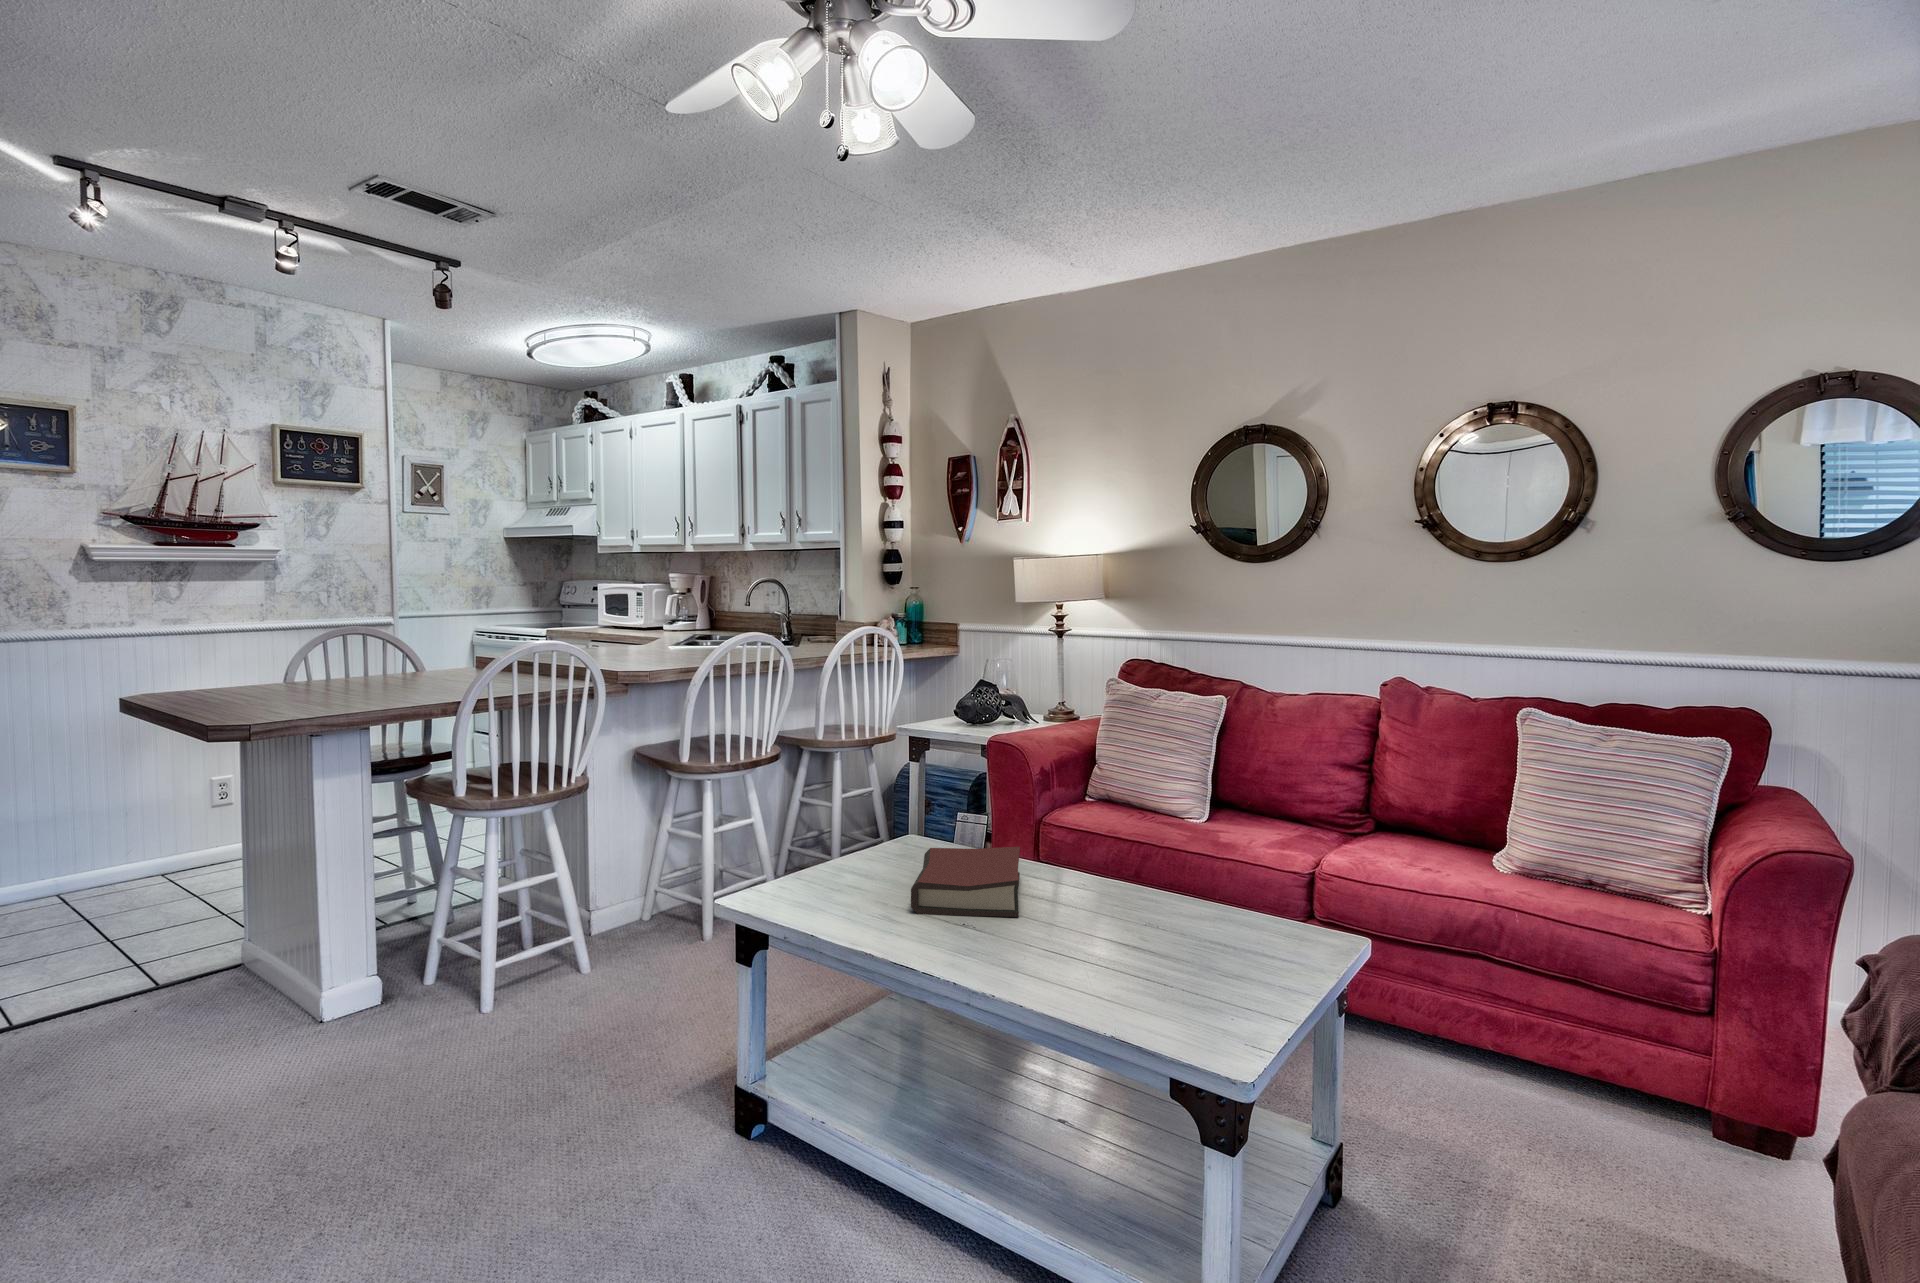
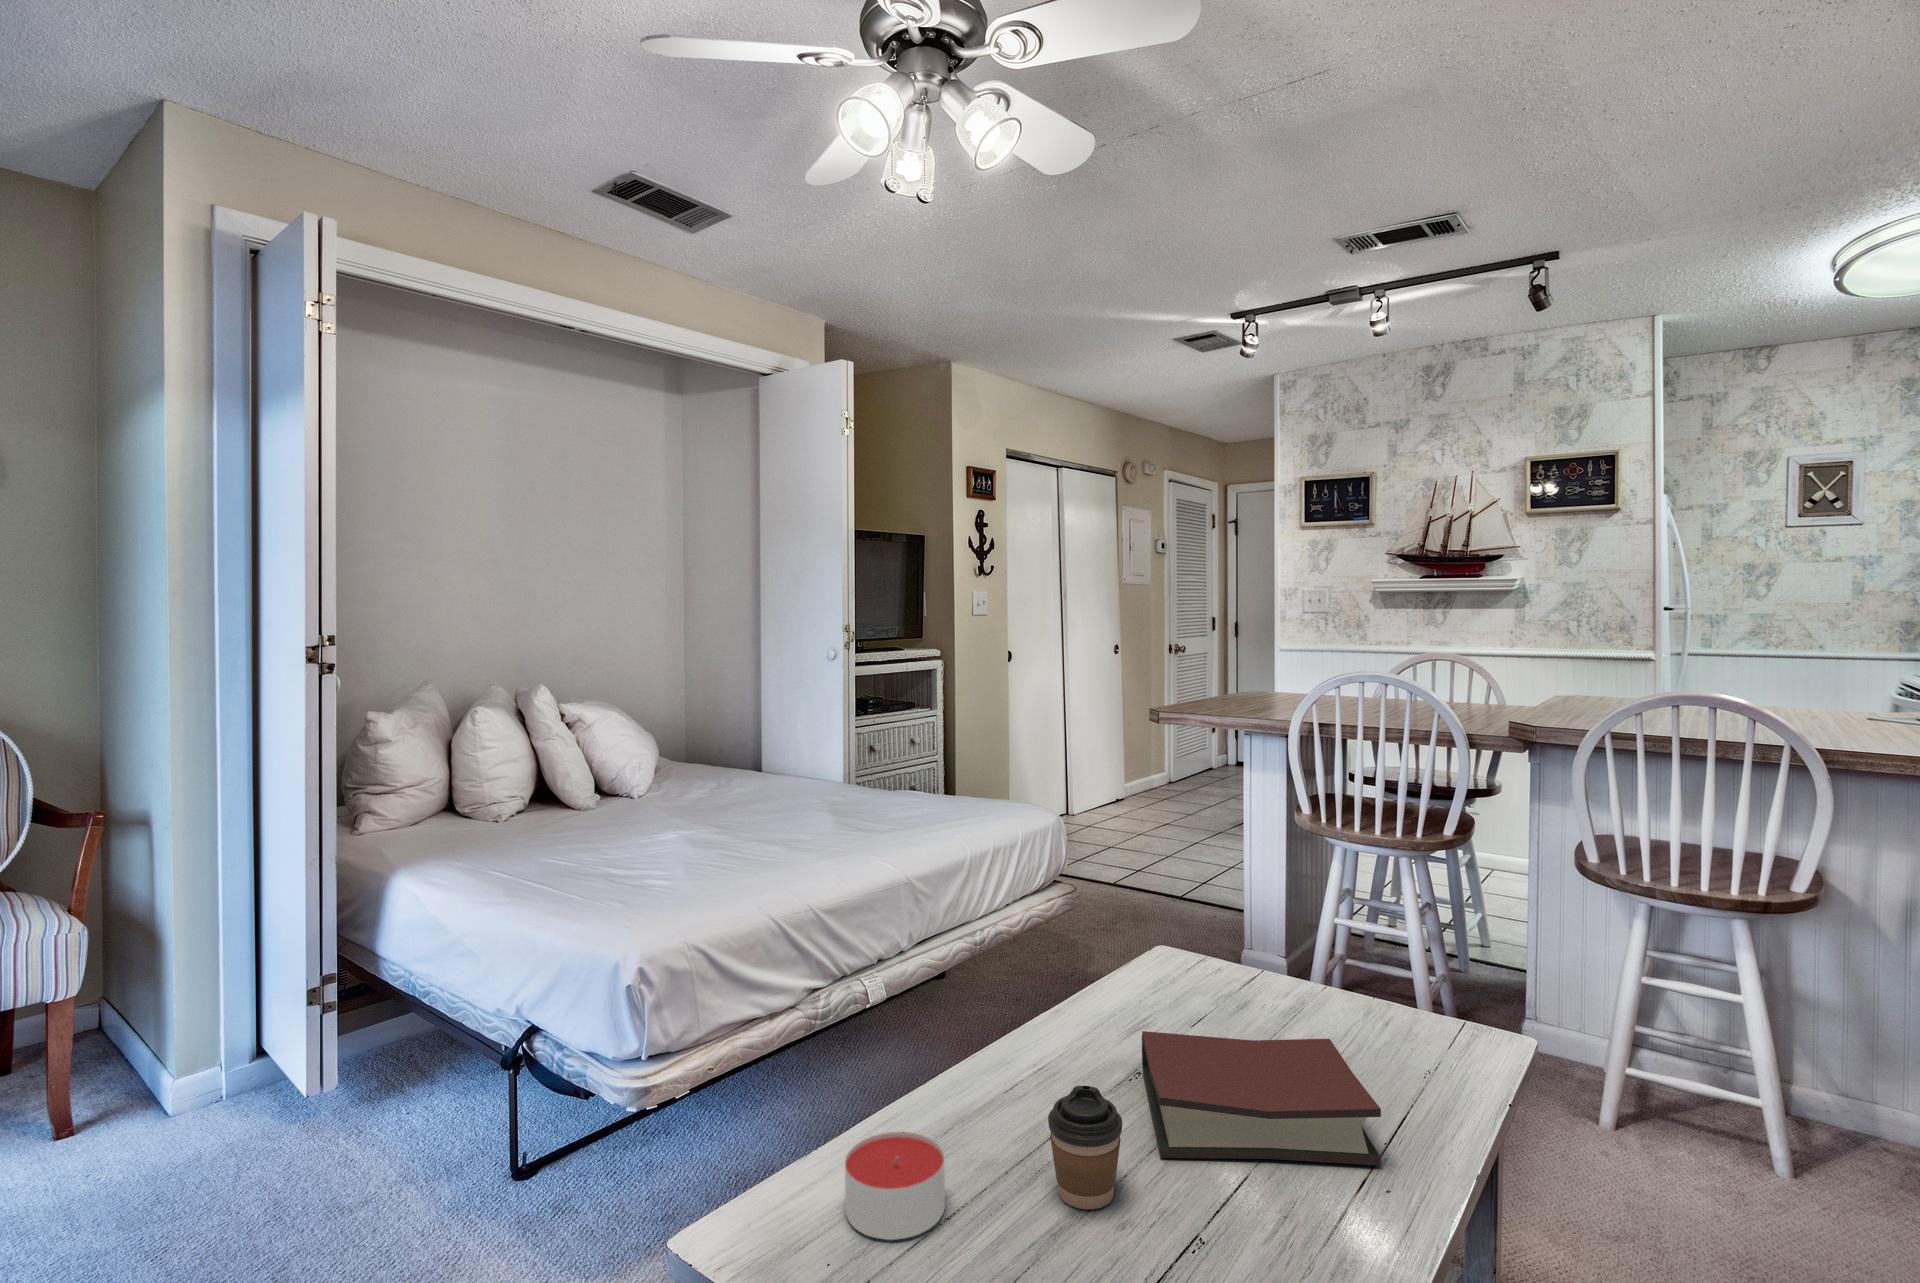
coffee cup: none [1035,876,1080,942] -> present [1048,1086,1122,1209]
candle: none [1053,939,1121,998] -> present [845,1132,945,1240]

